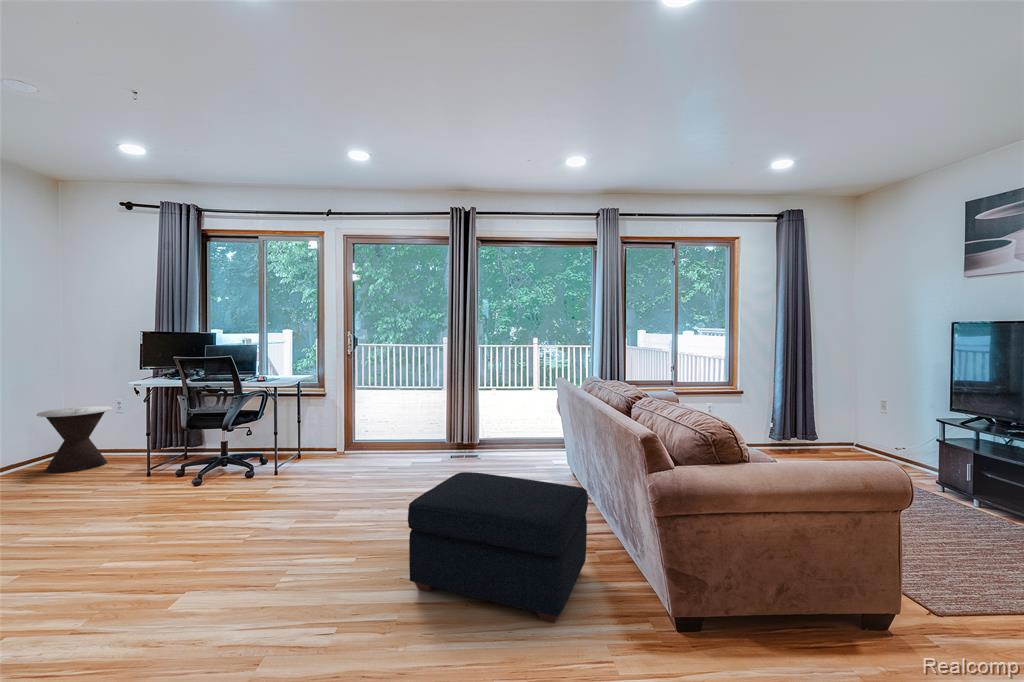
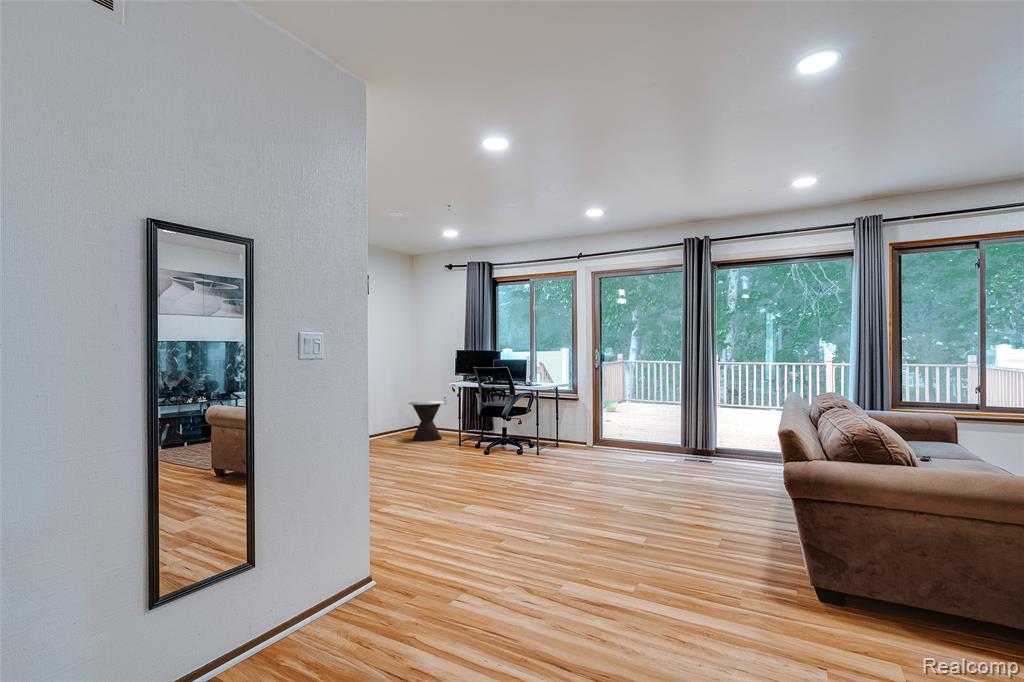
ottoman: present [408,472,588,623] -> none [601,452,765,572]

